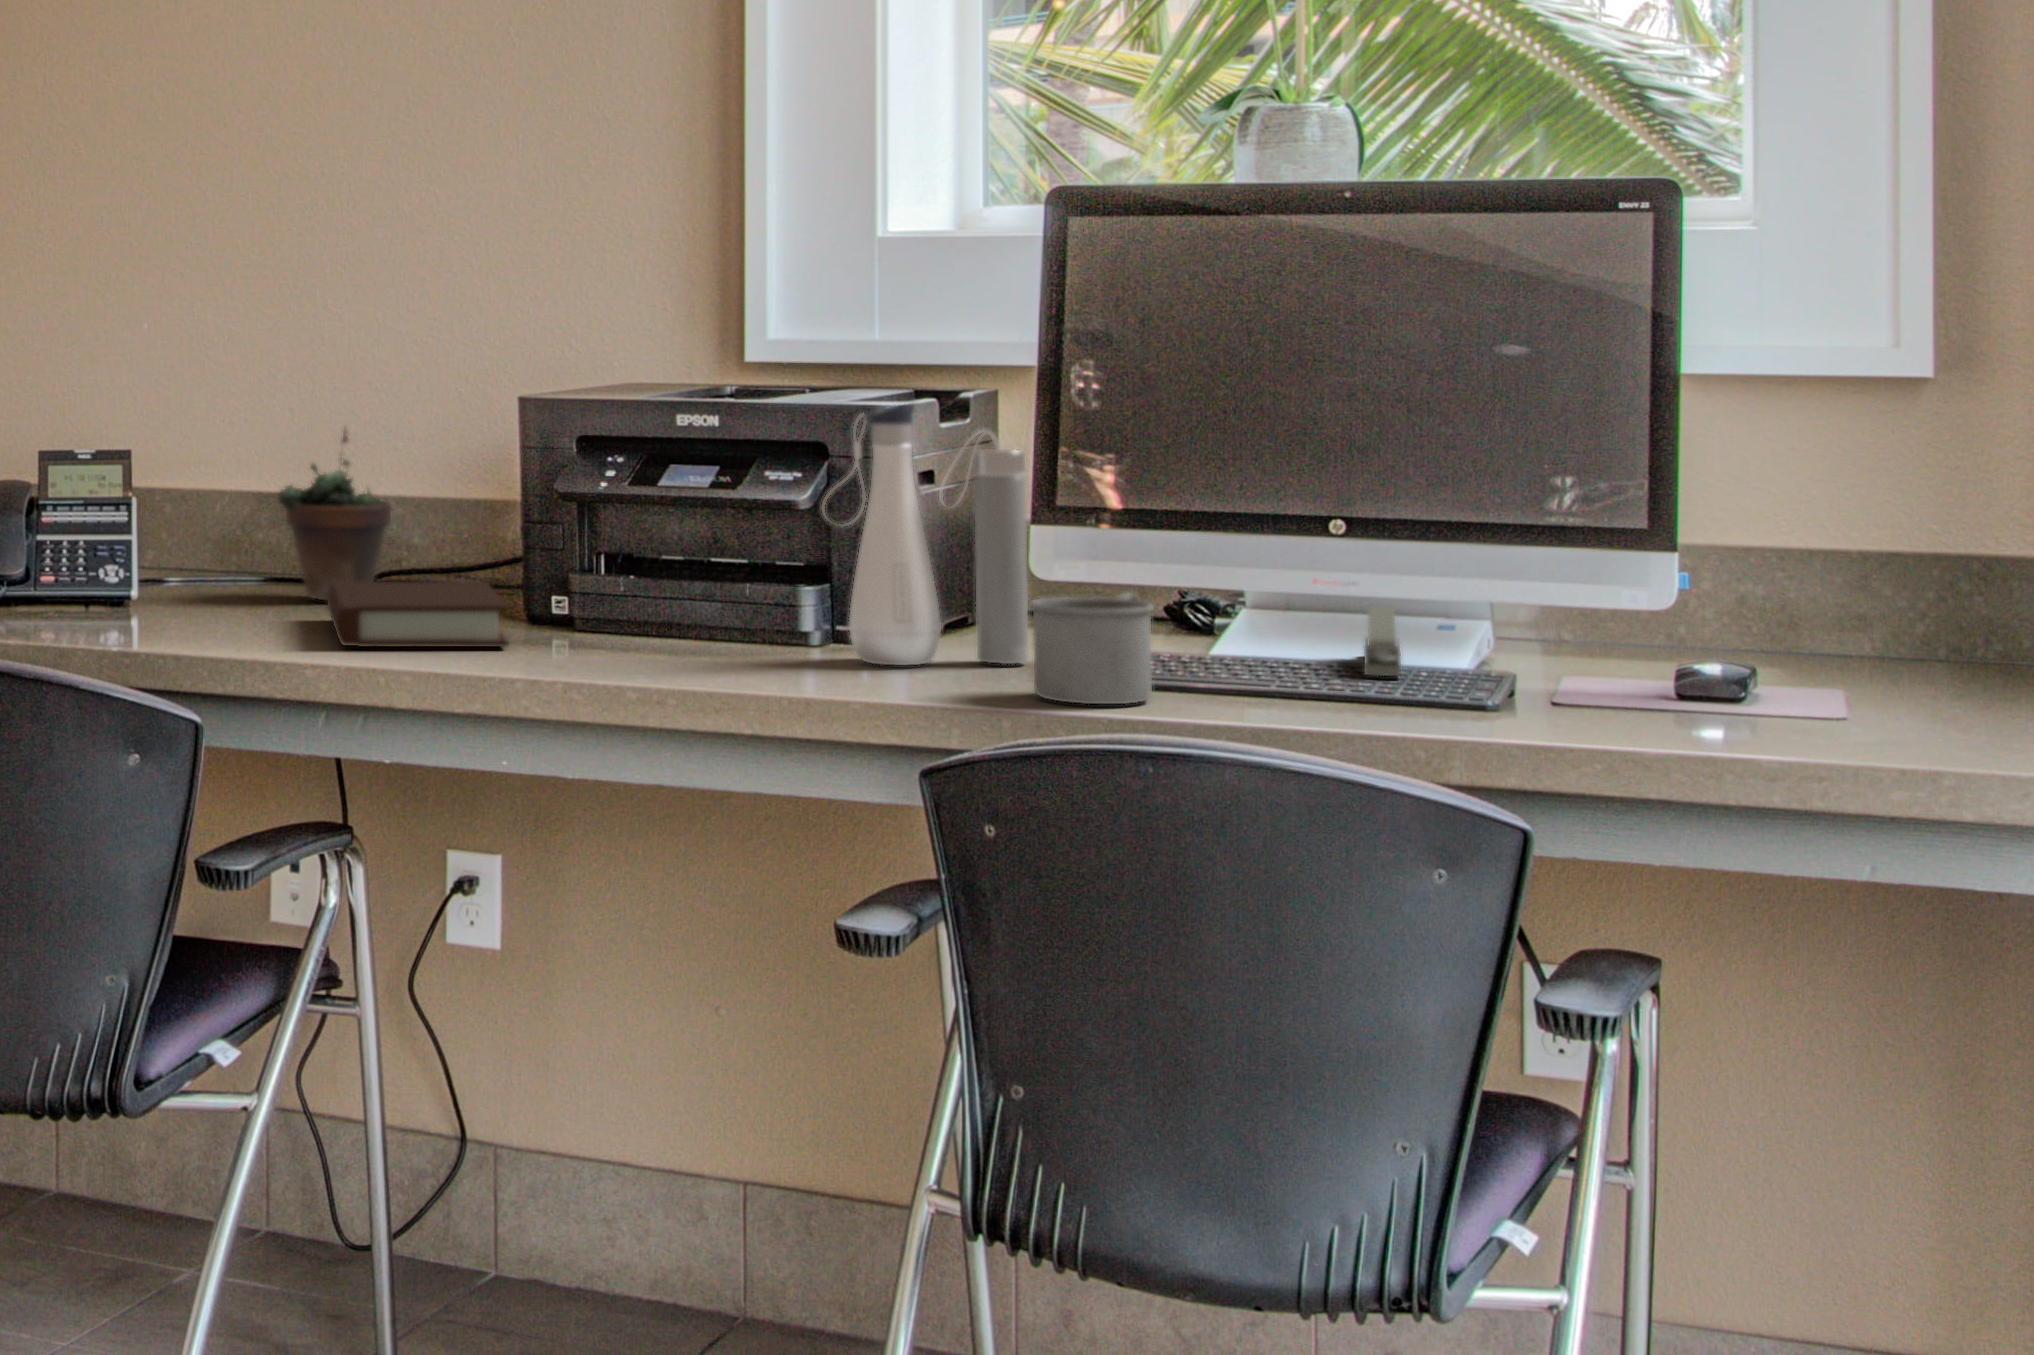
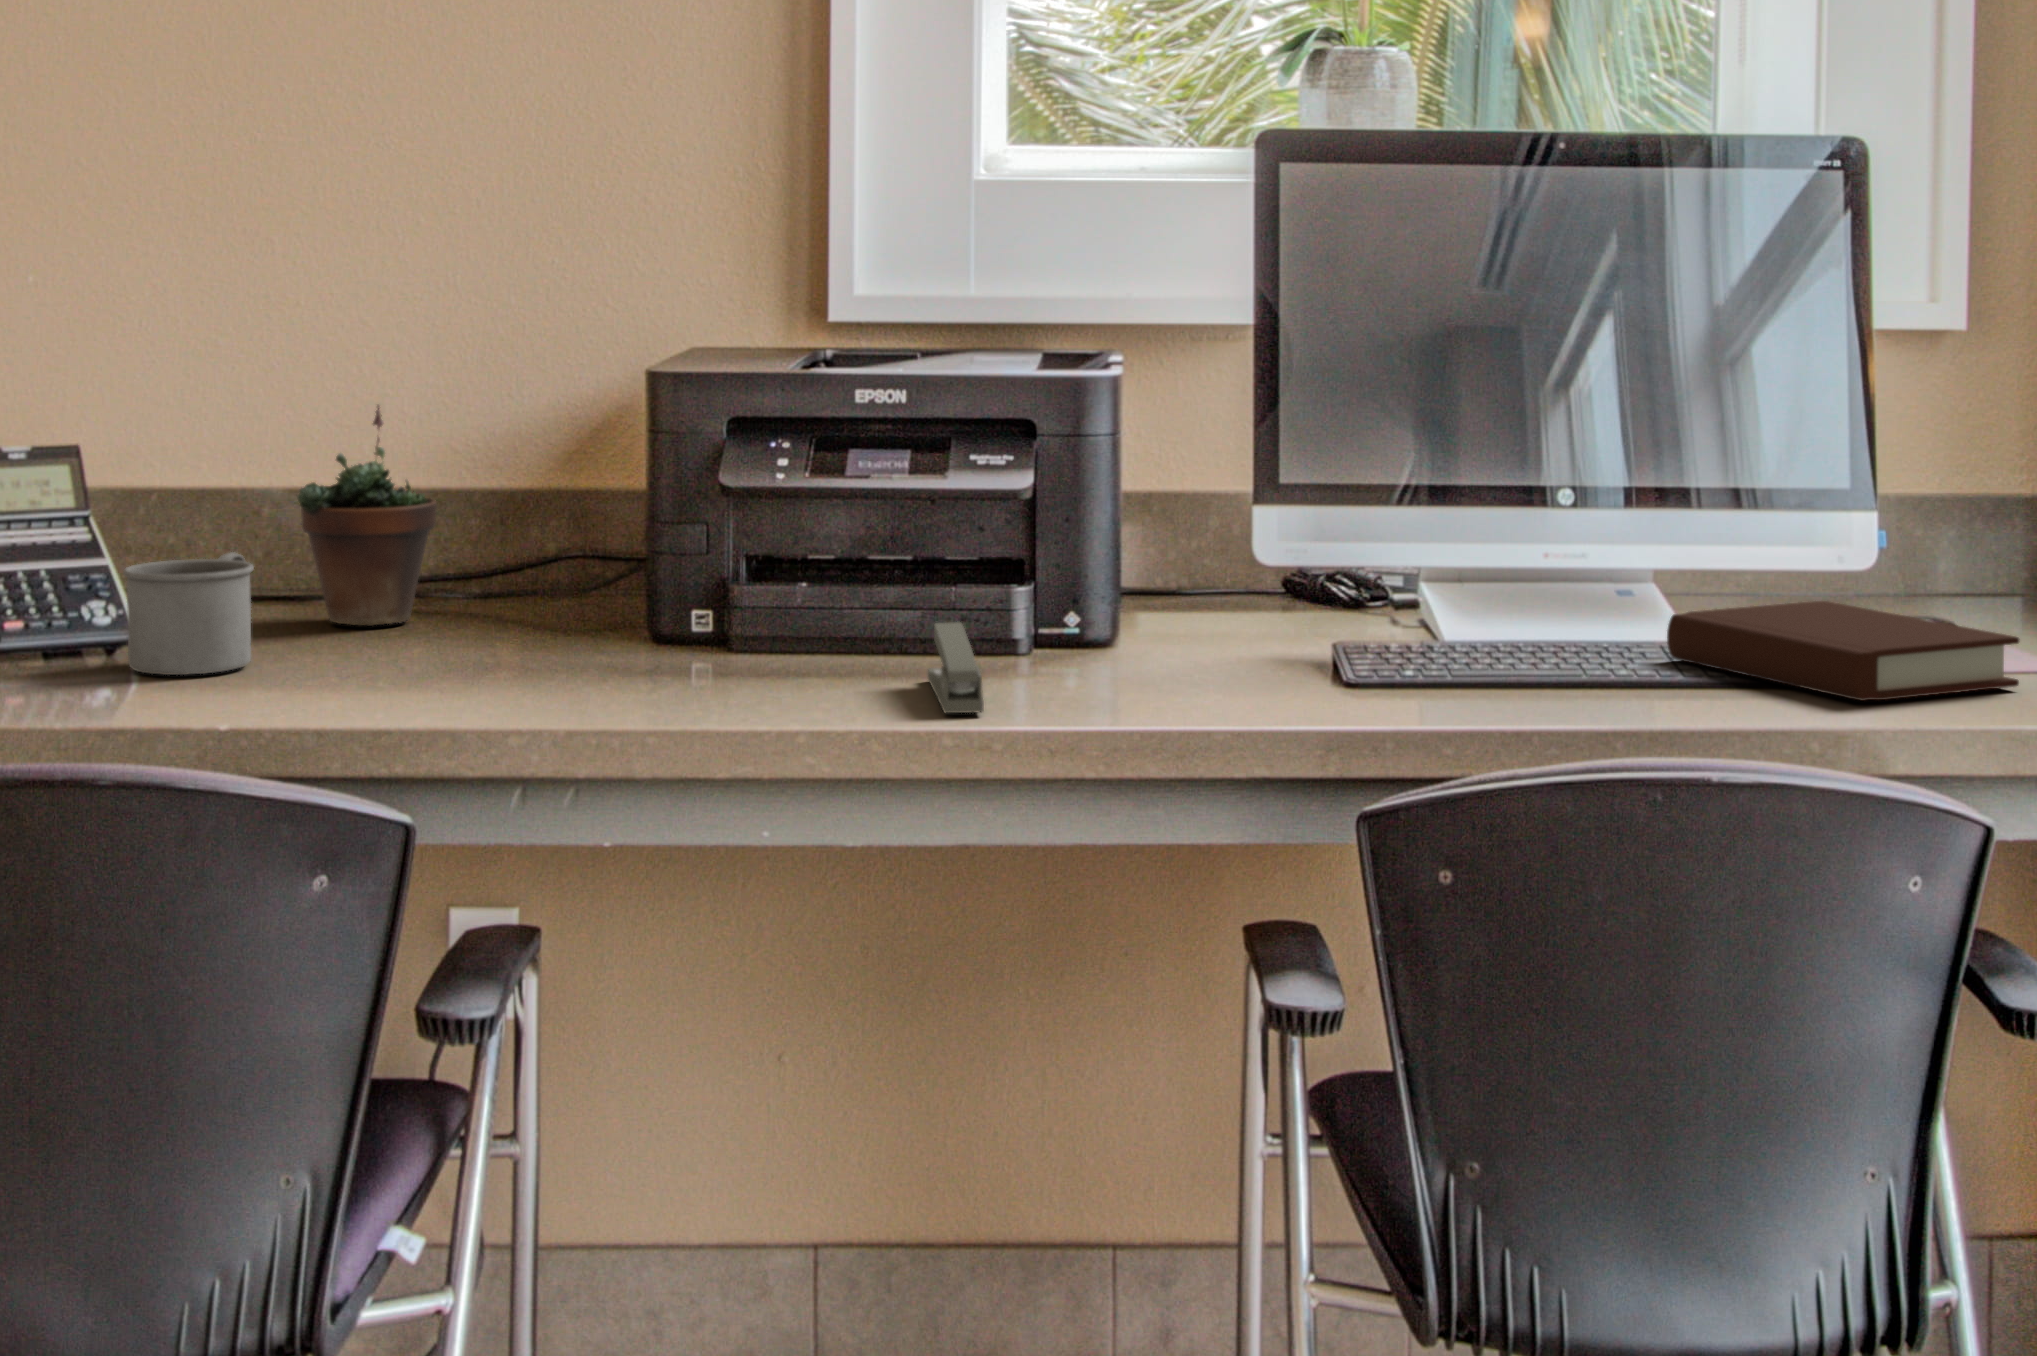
water bottle: present [823,403,1029,665] -> none [1061,372,1269,672]
book: present [327,582,509,647] -> present [1667,601,2020,701]
mug: present [1029,593,1153,704] -> present [123,552,254,675]
stapler: present [1364,606,1401,676] -> present [928,622,984,713]

